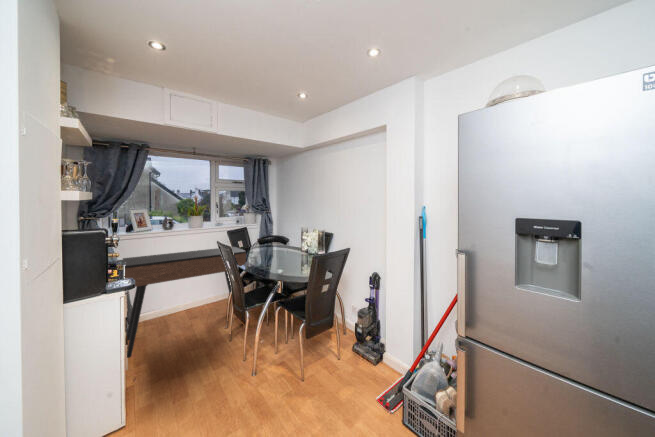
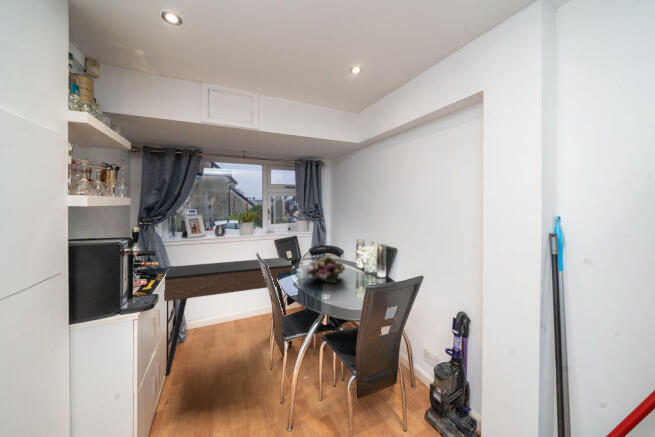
flower arrangement: none [259,240,293,263] -> present [306,255,345,283]

